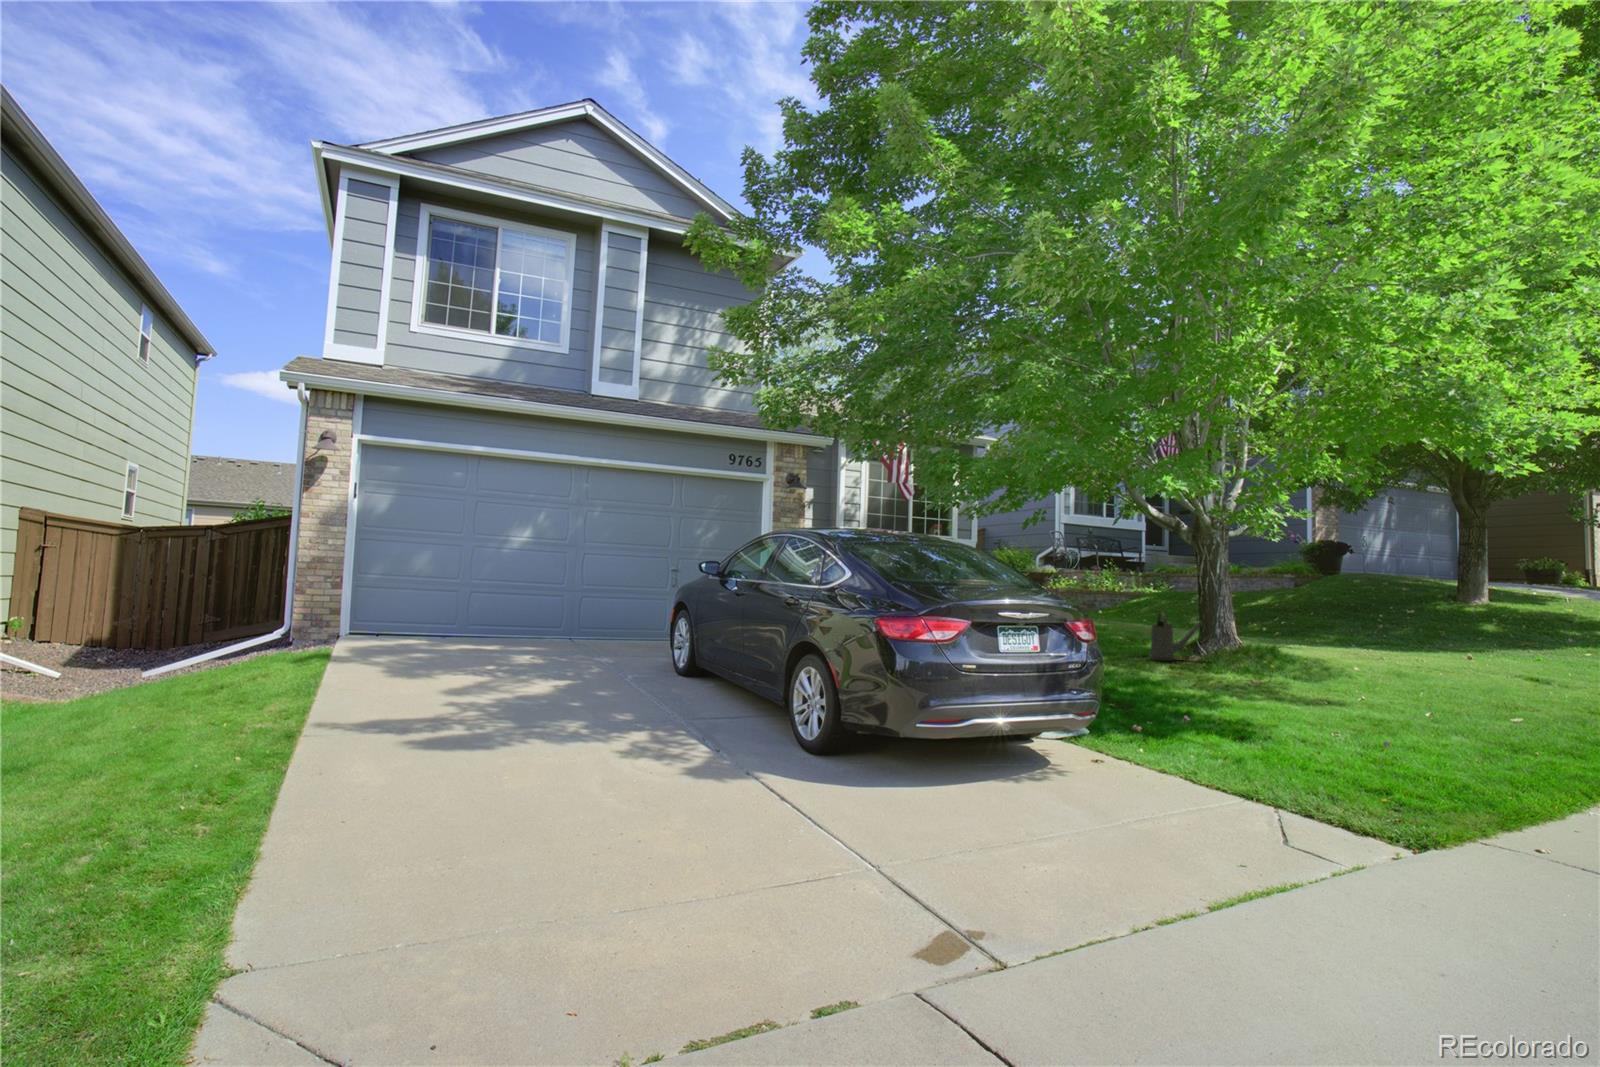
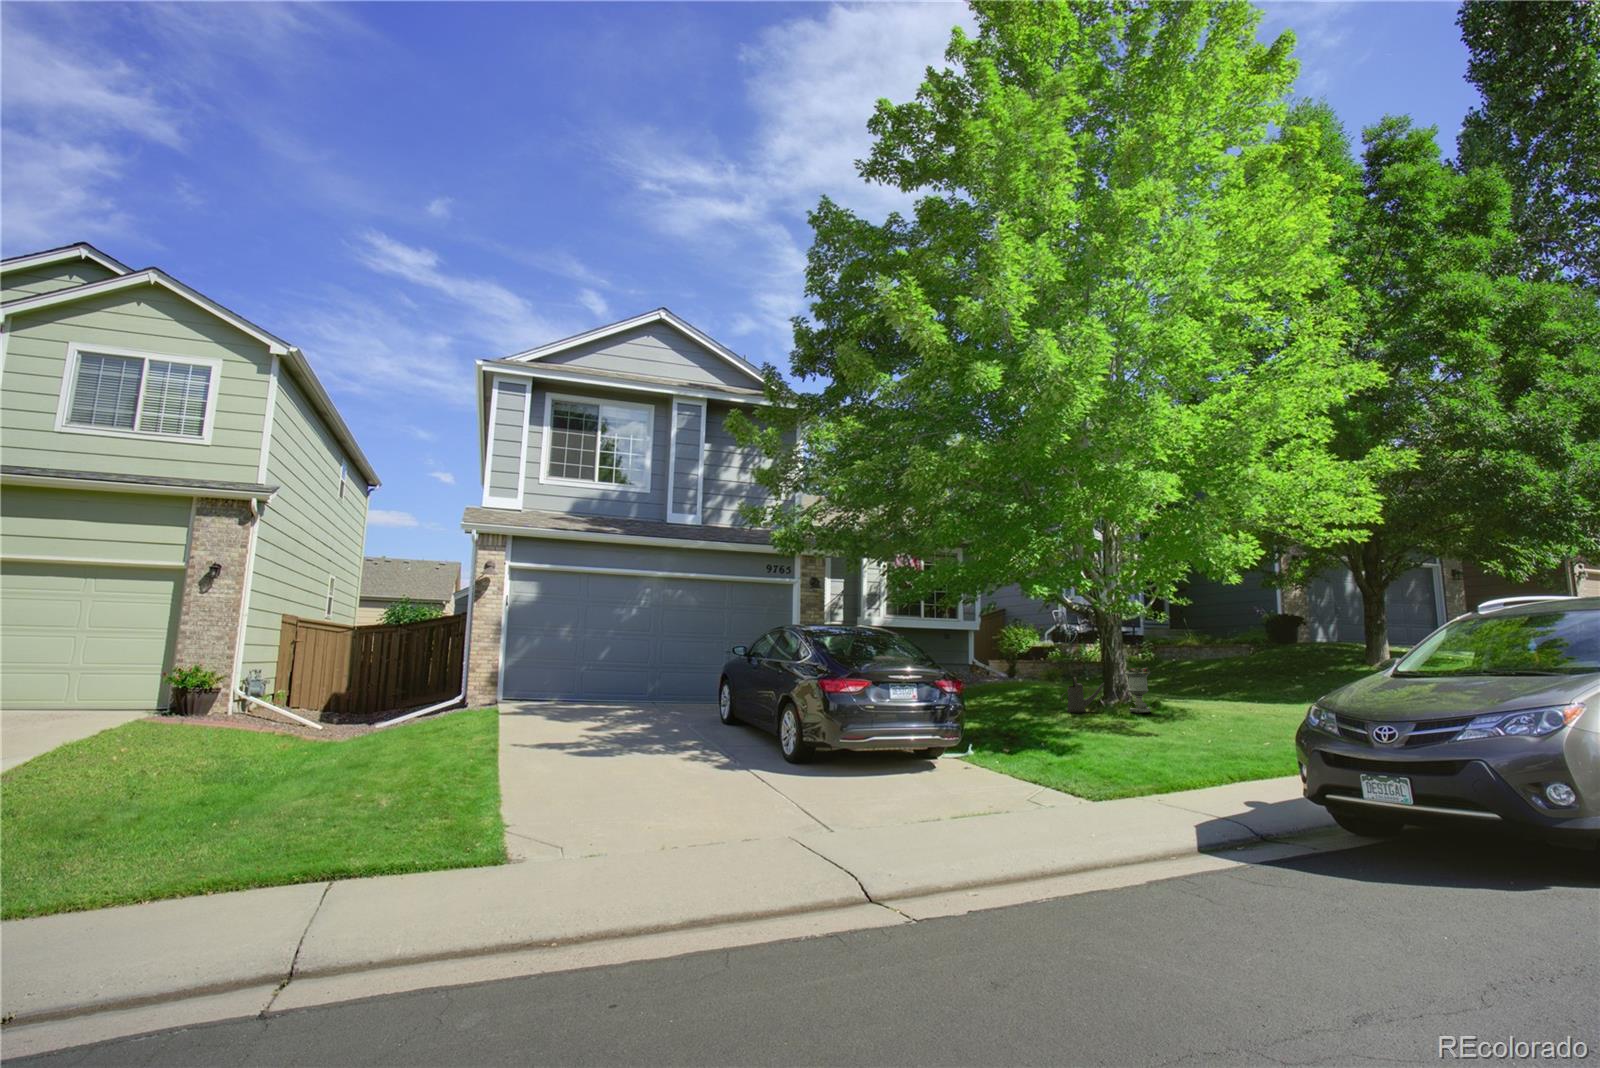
planter: none [1229,600,1267,663] -> present [1125,666,1151,713]

